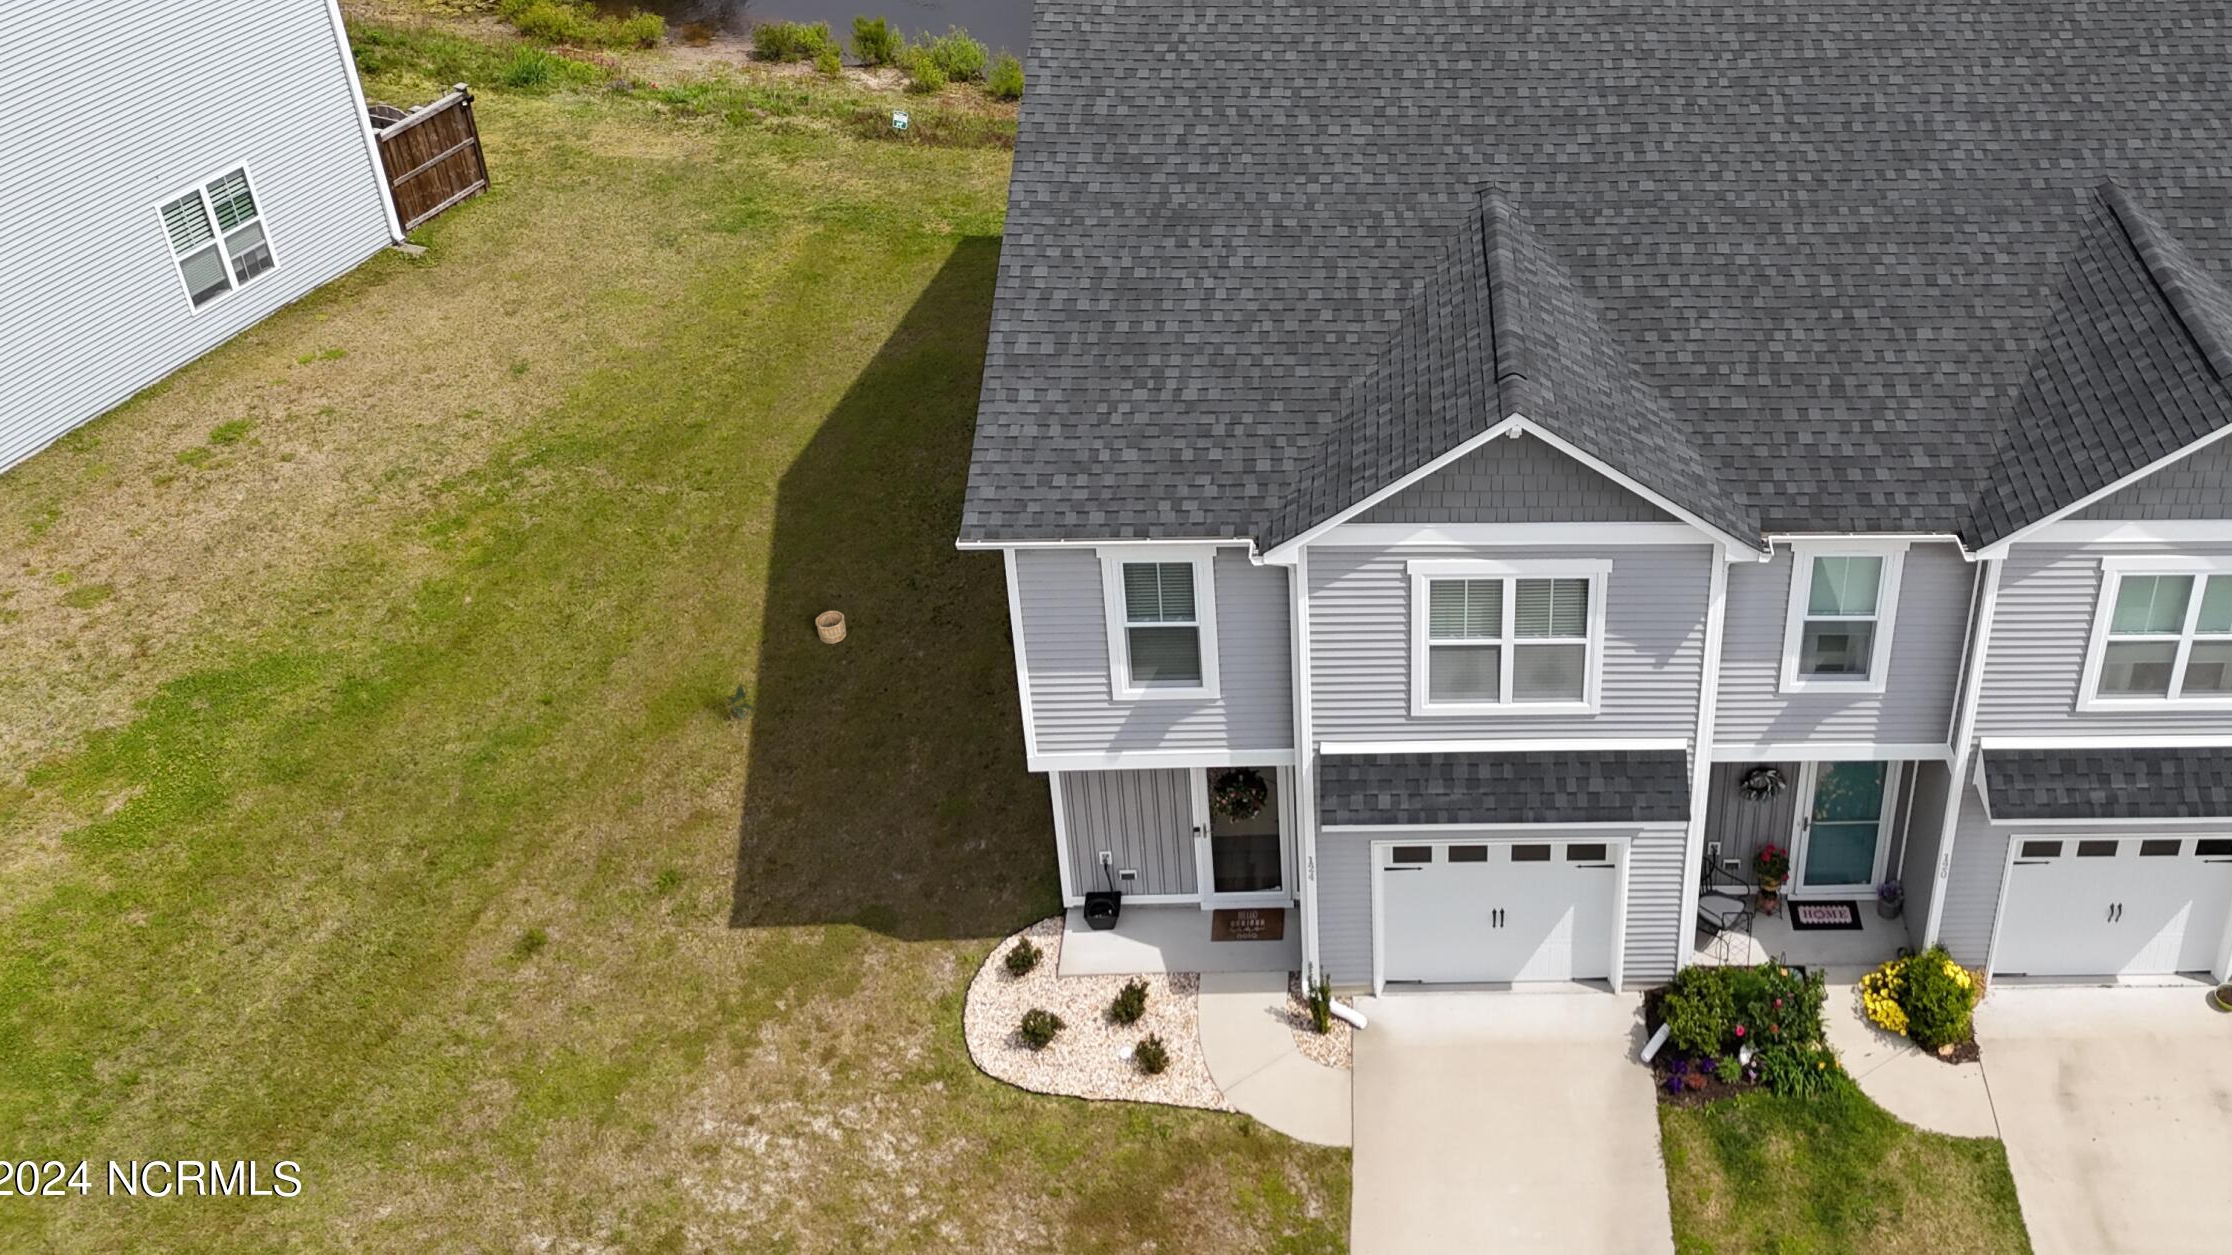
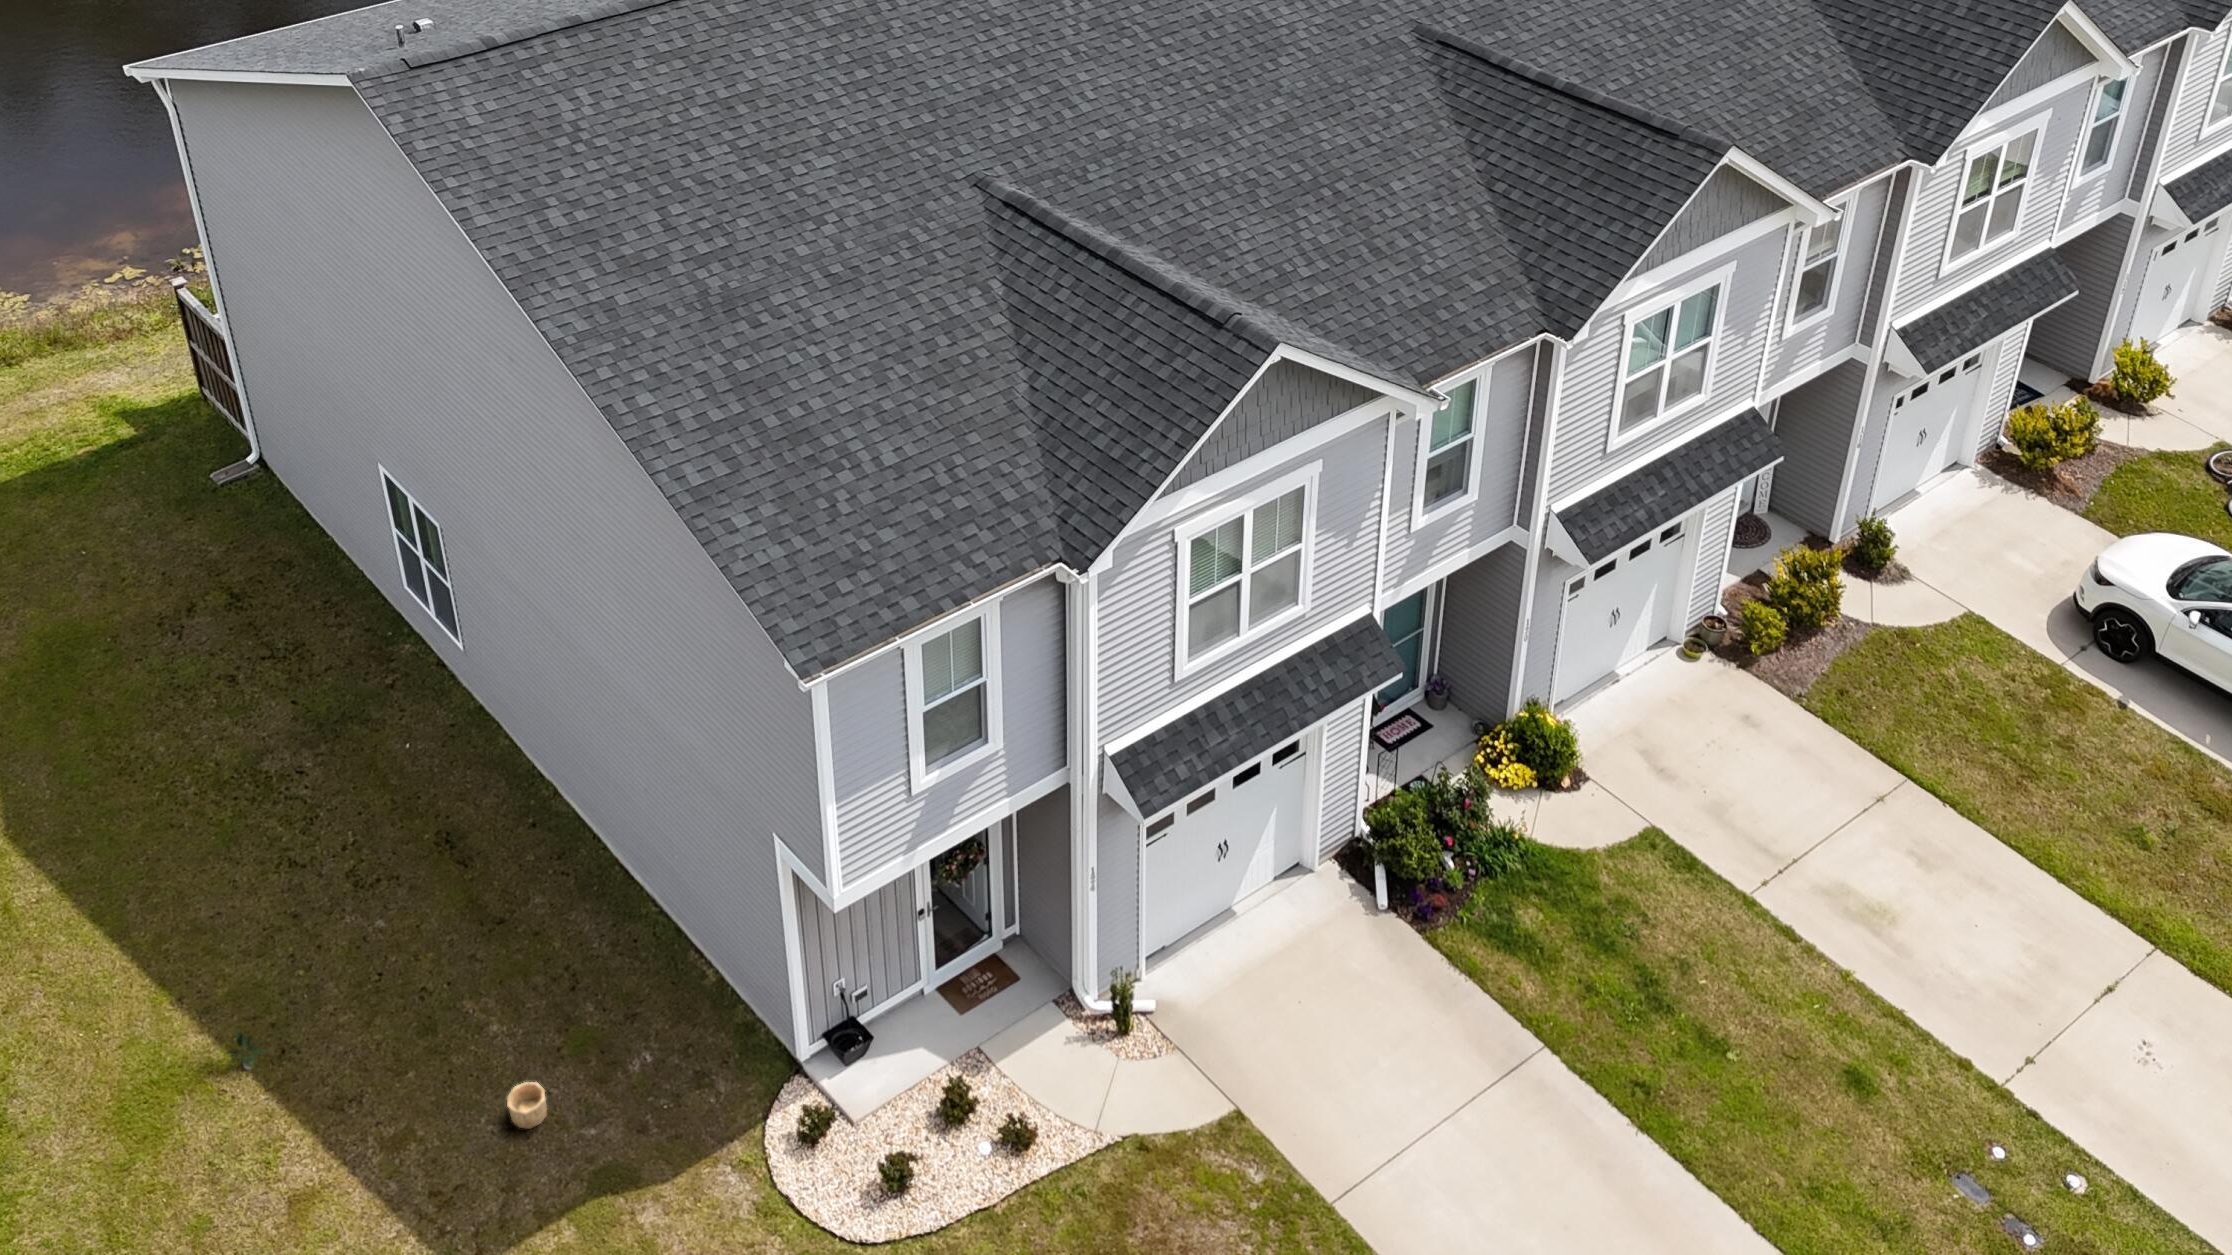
wooden bucket: present [815,611,846,644] -> present [507,1082,547,1129]

